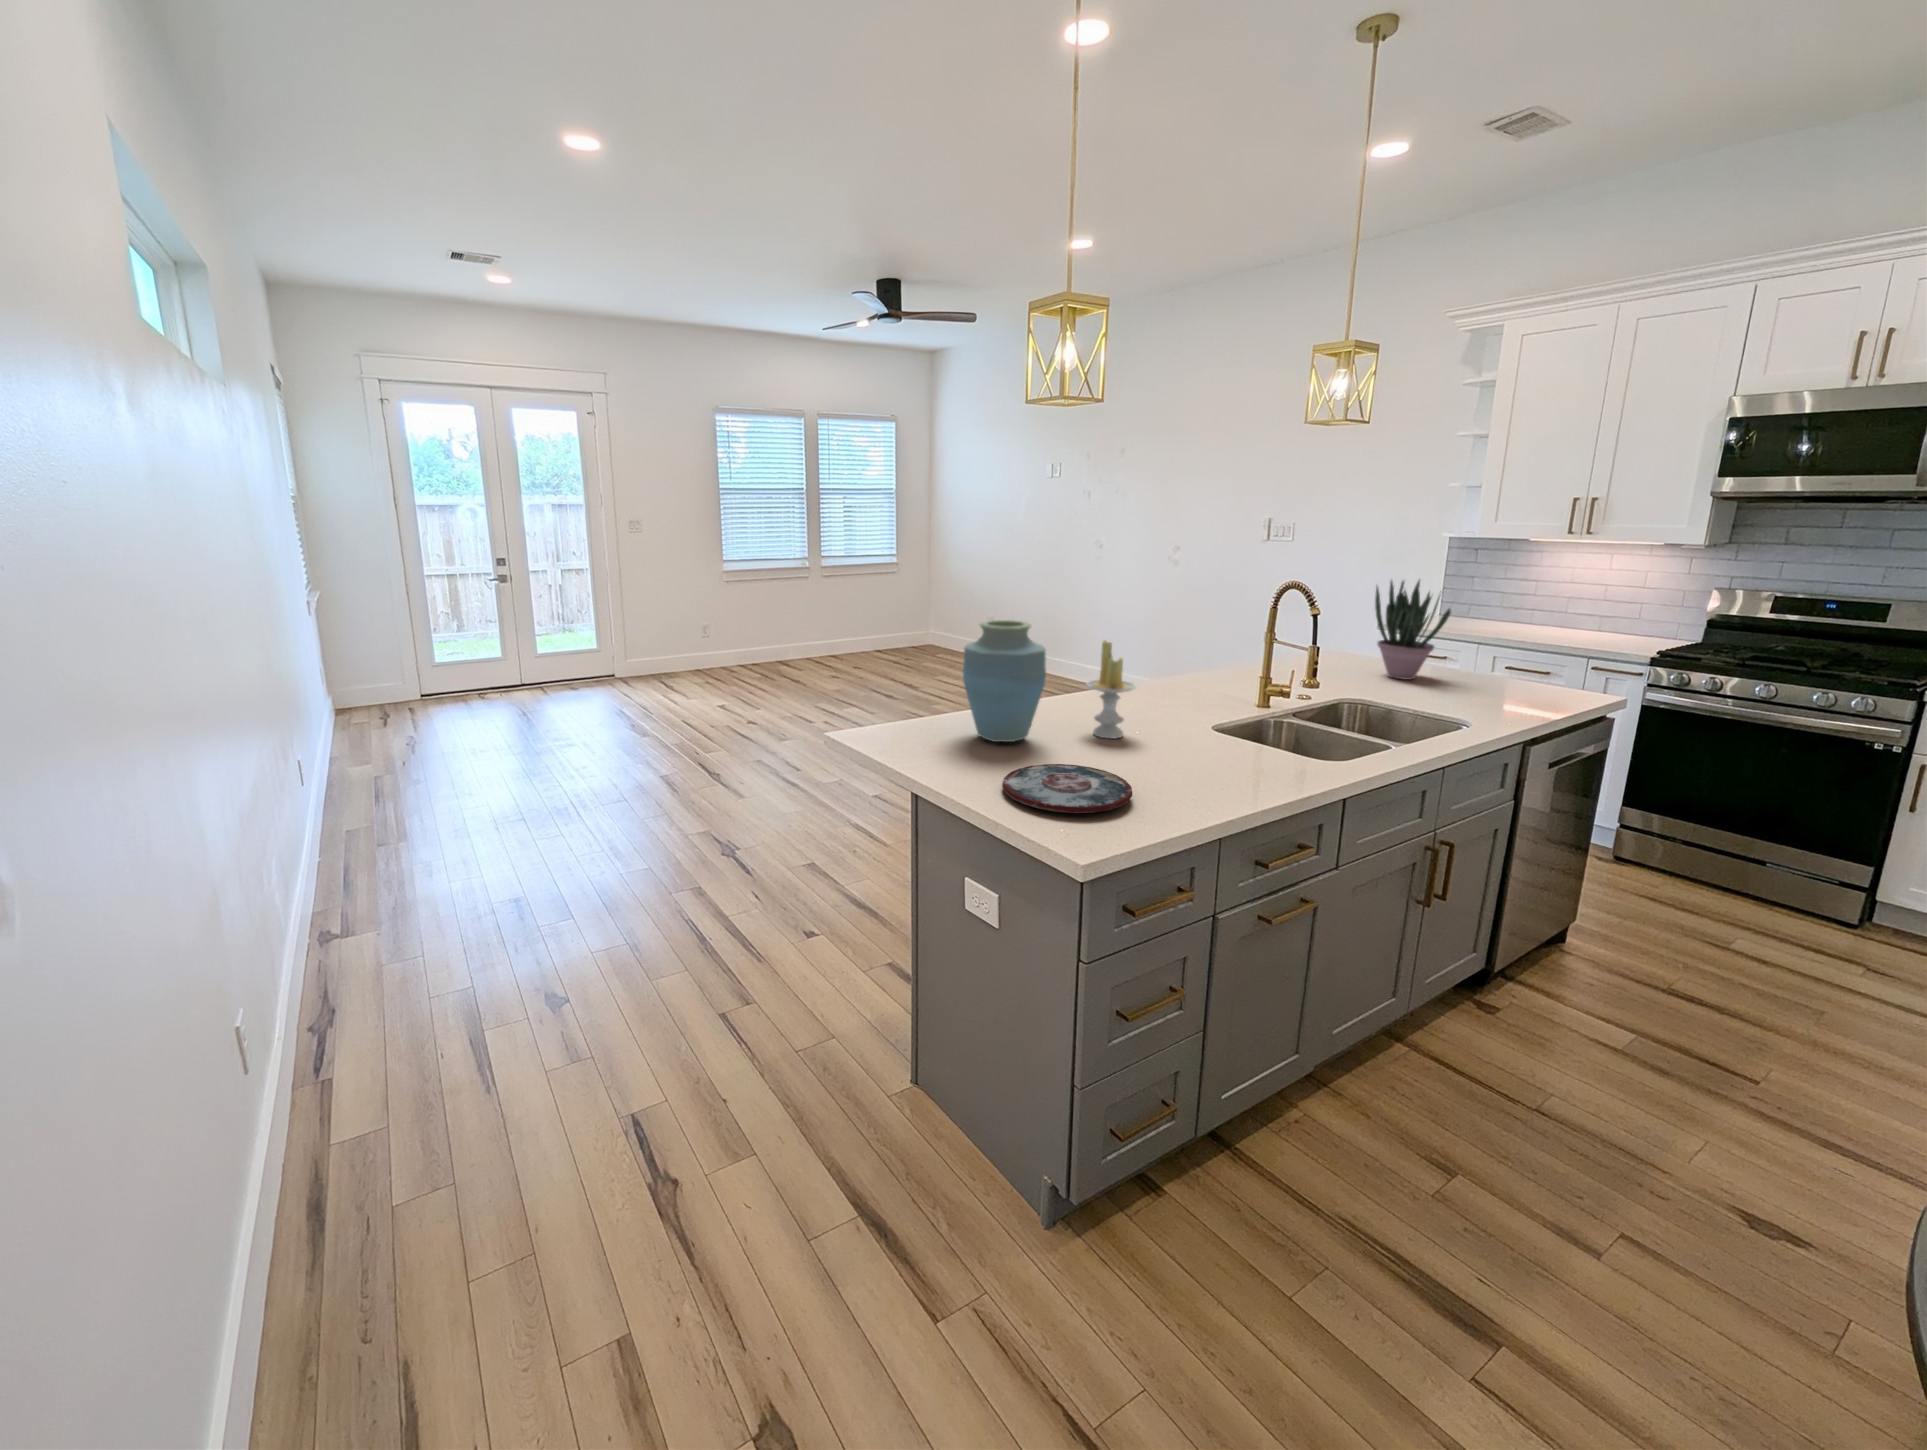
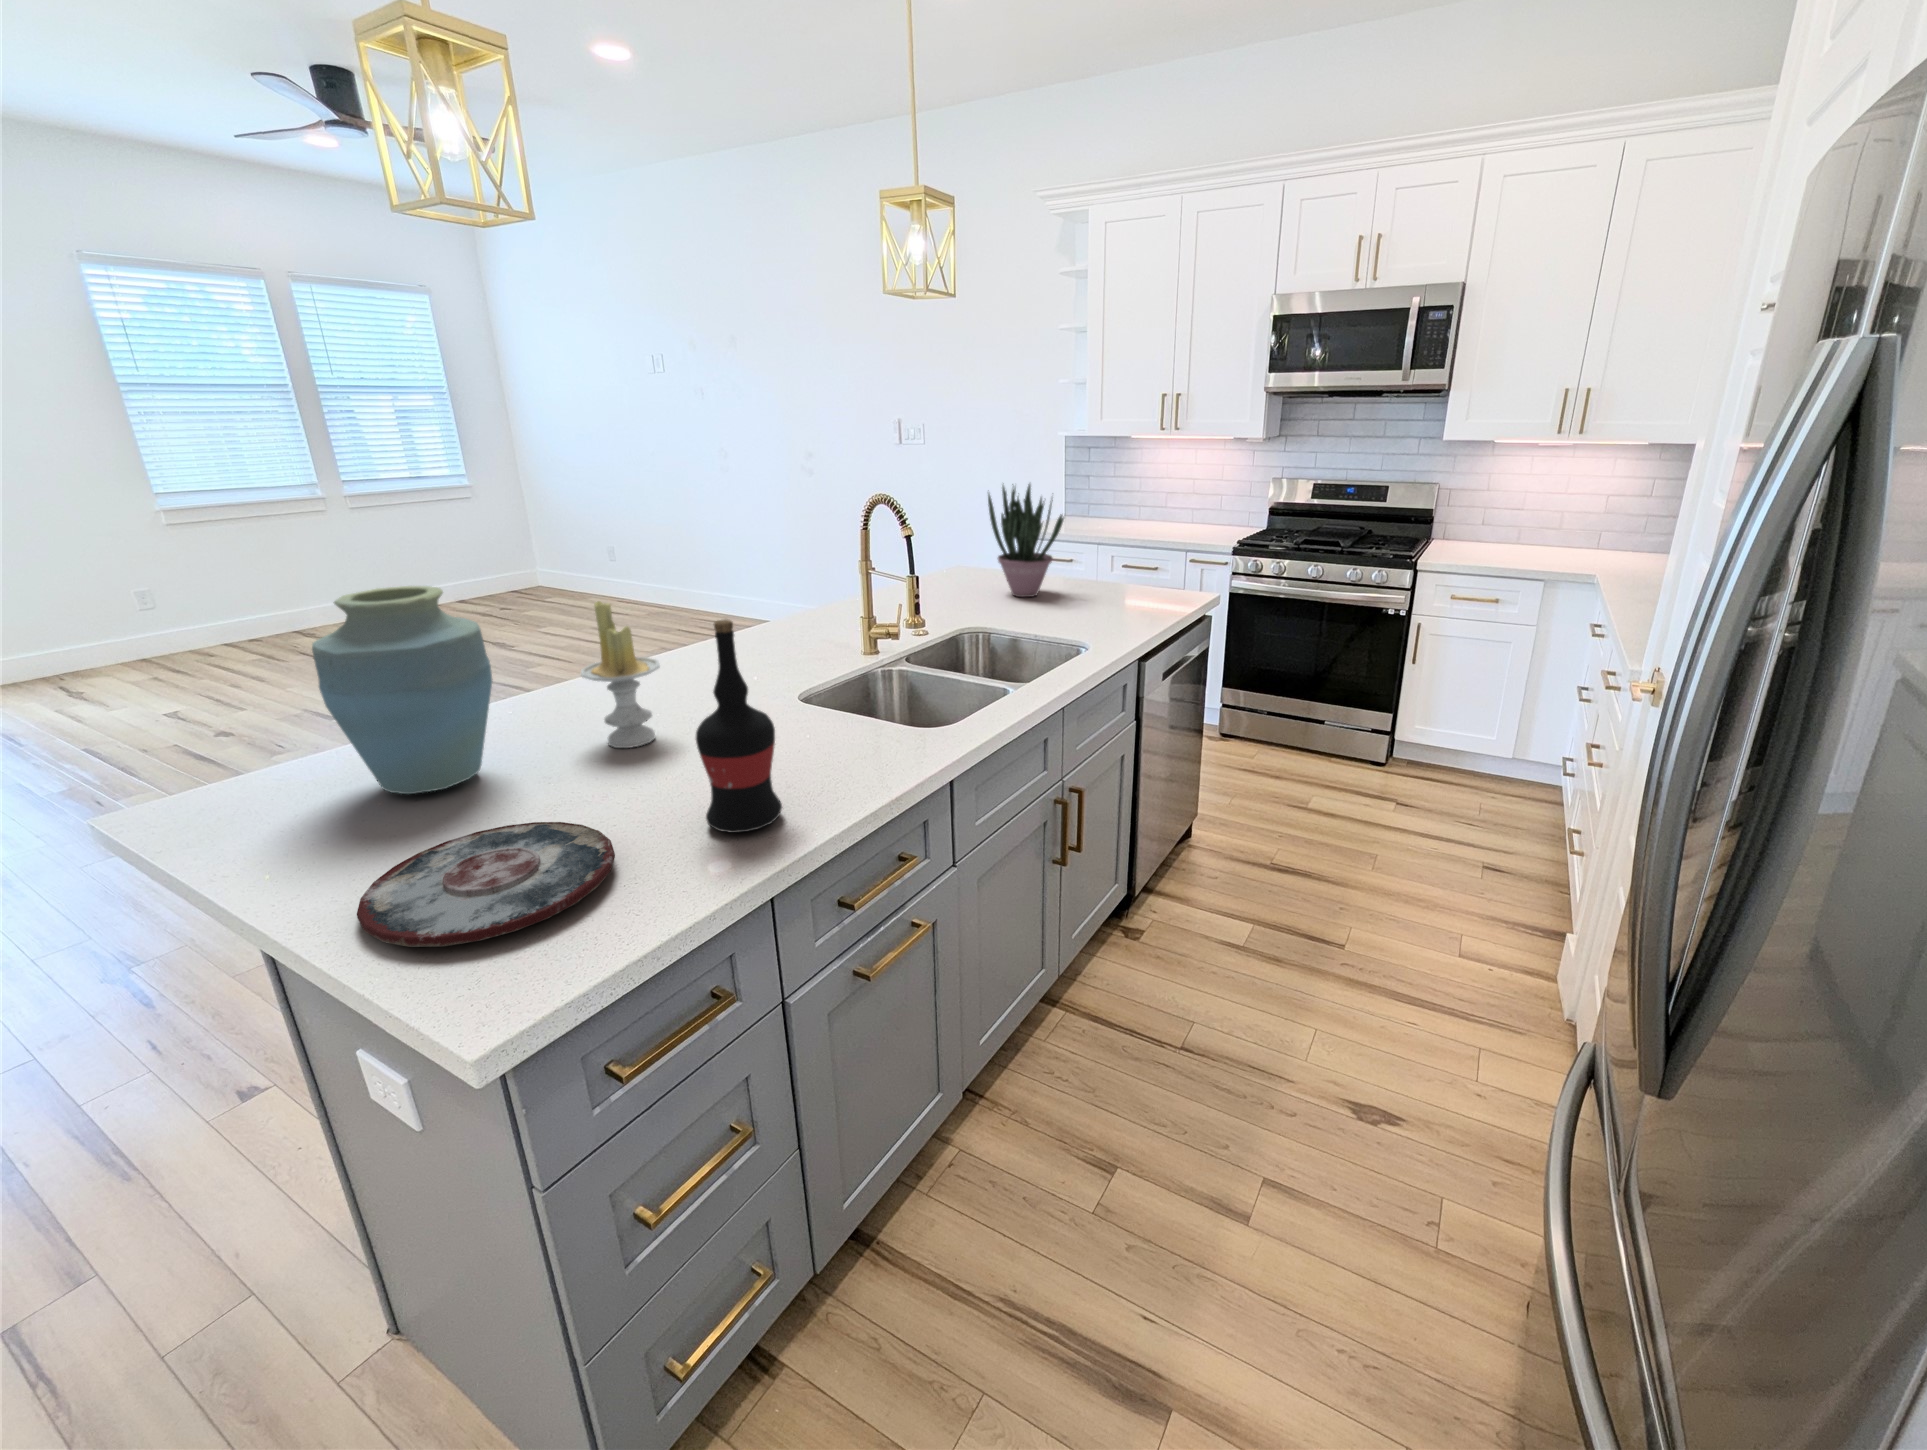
wine bottle: none [1179,654,1235,795] -> present [696,619,782,833]

